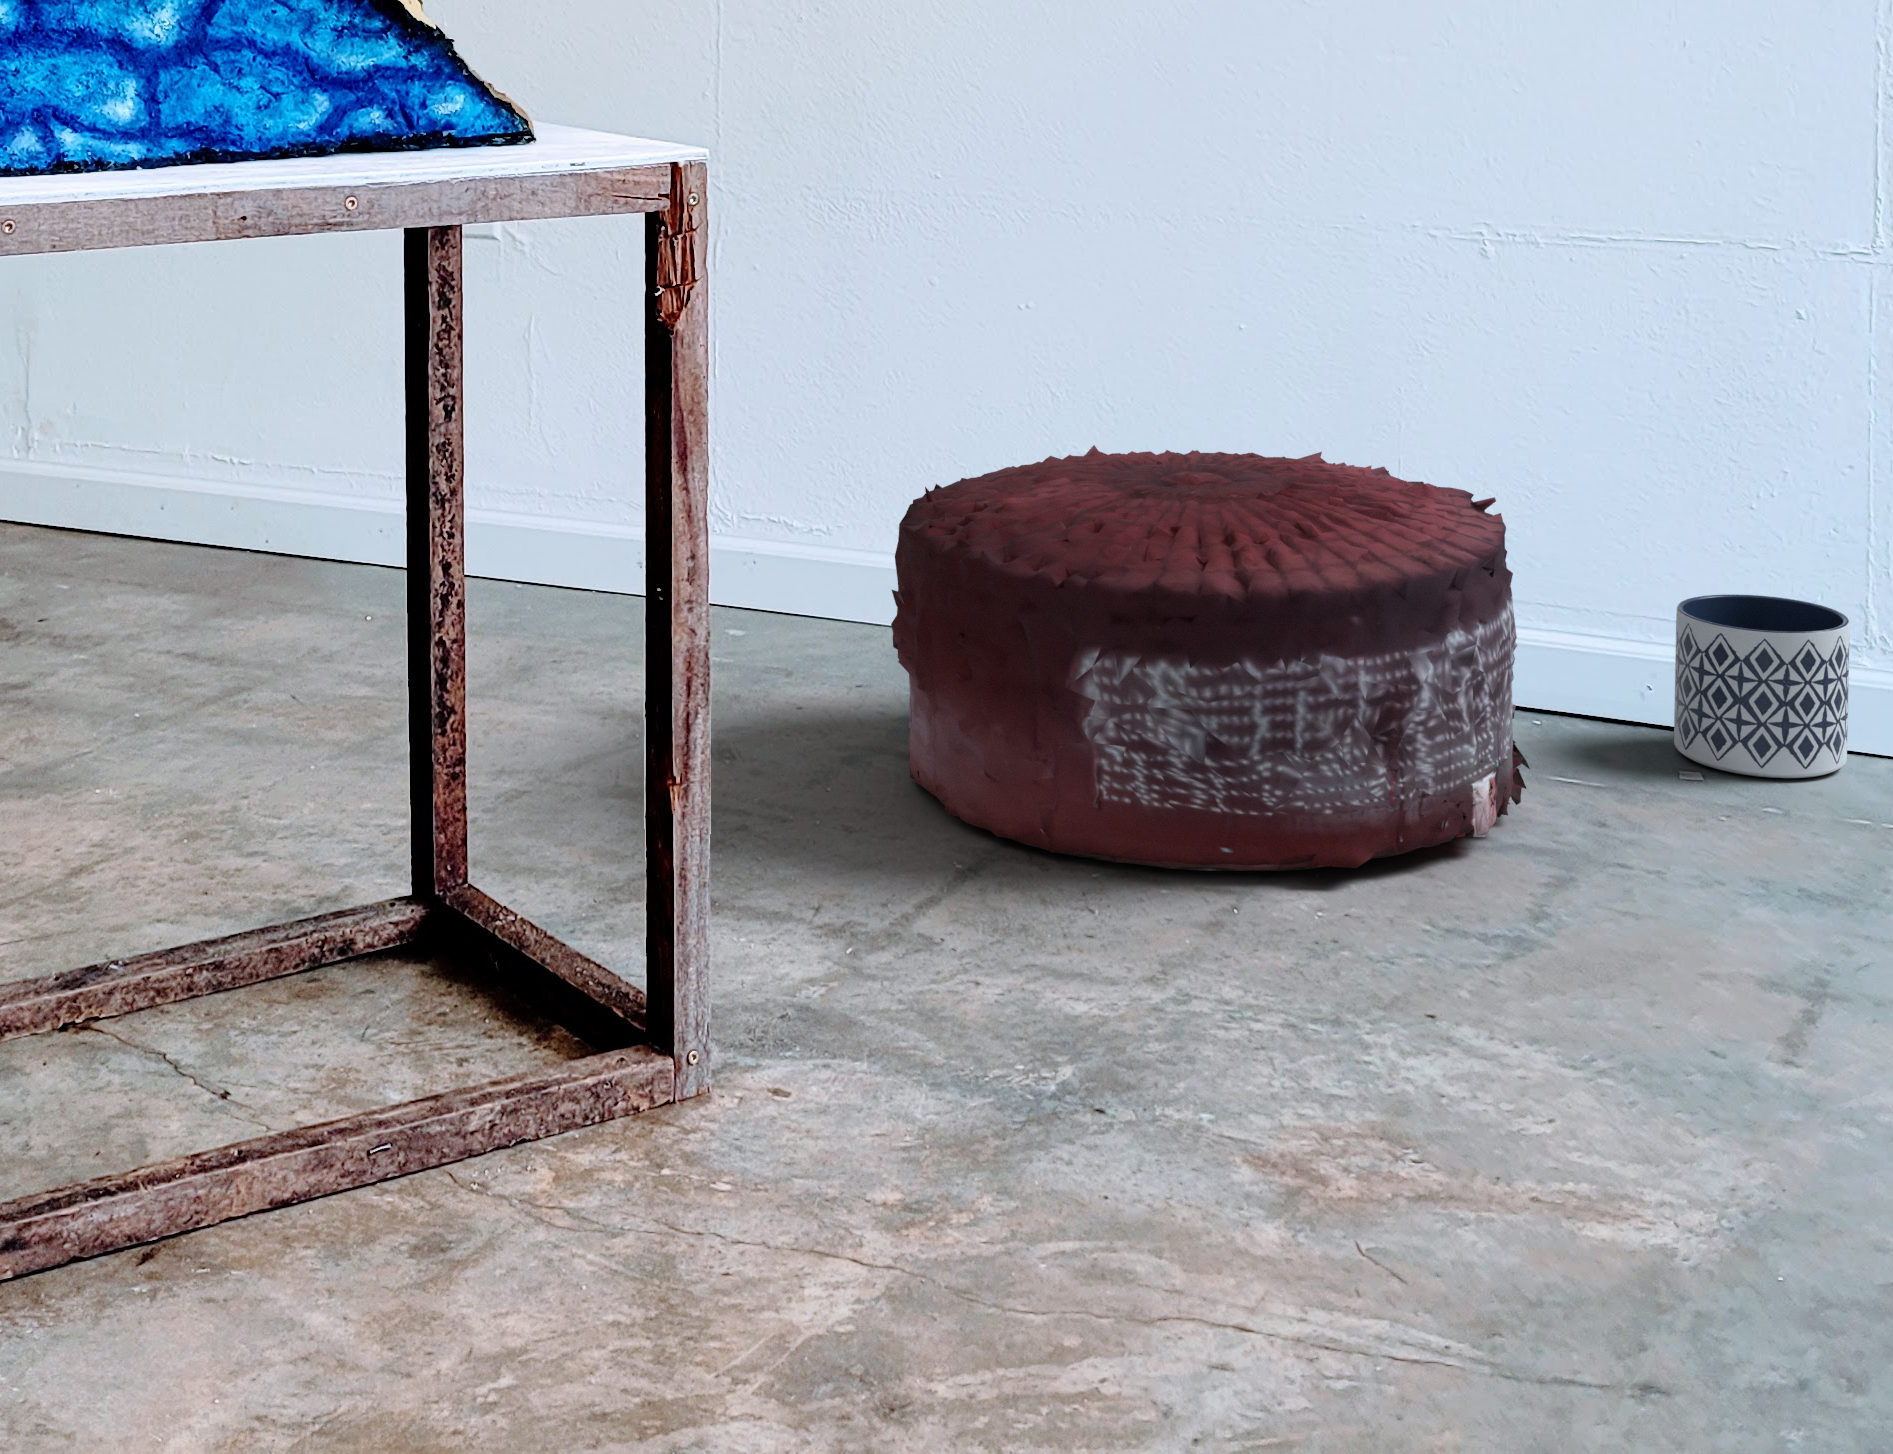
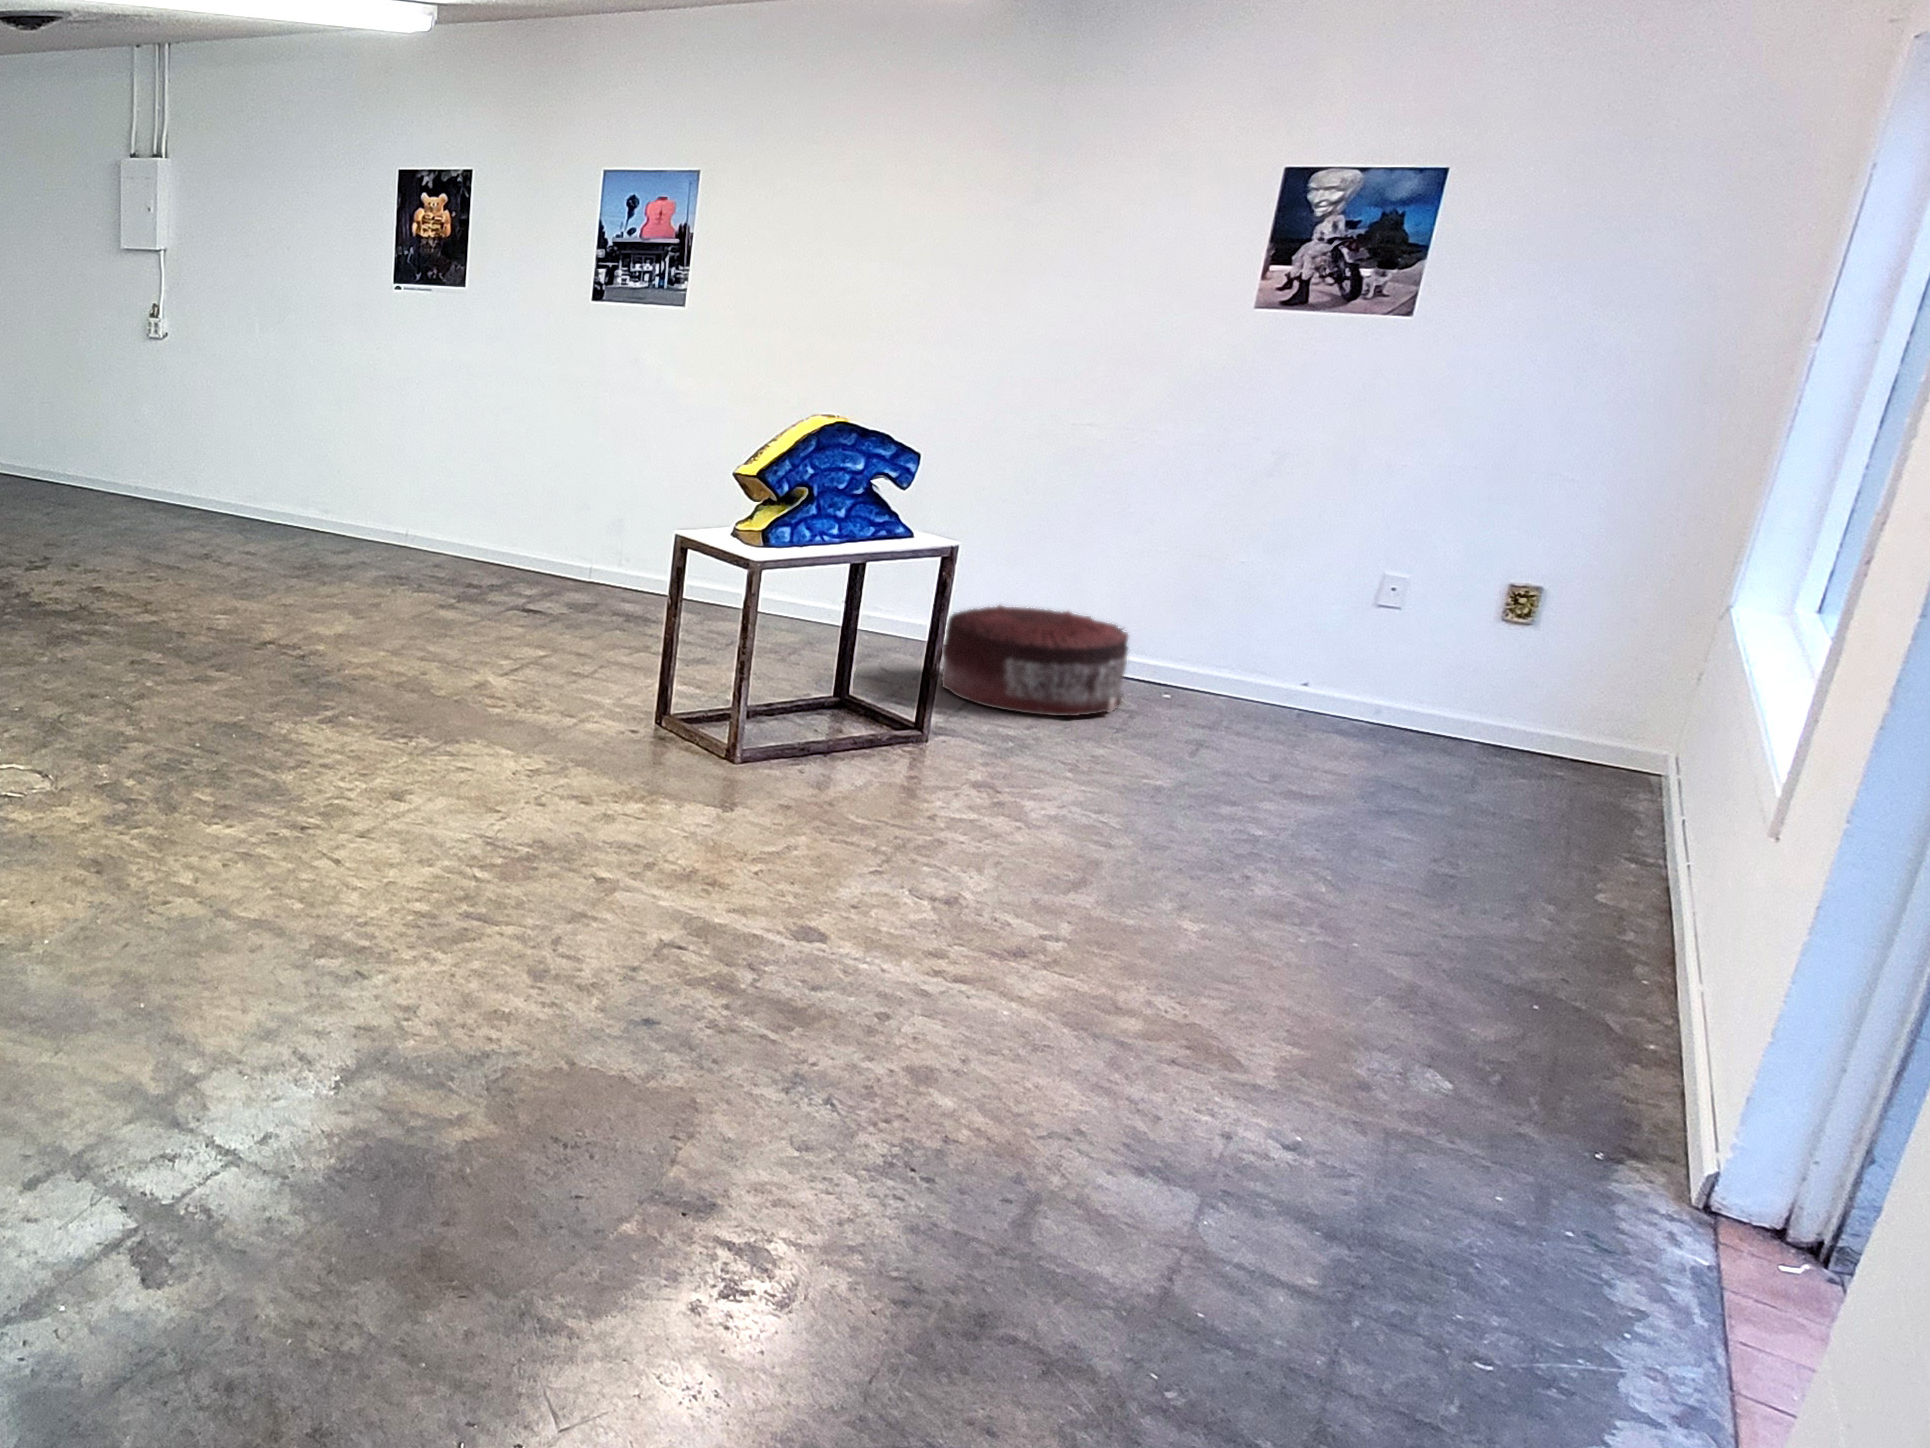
planter: present [1674,594,1849,778] -> none [1166,657,1227,707]

